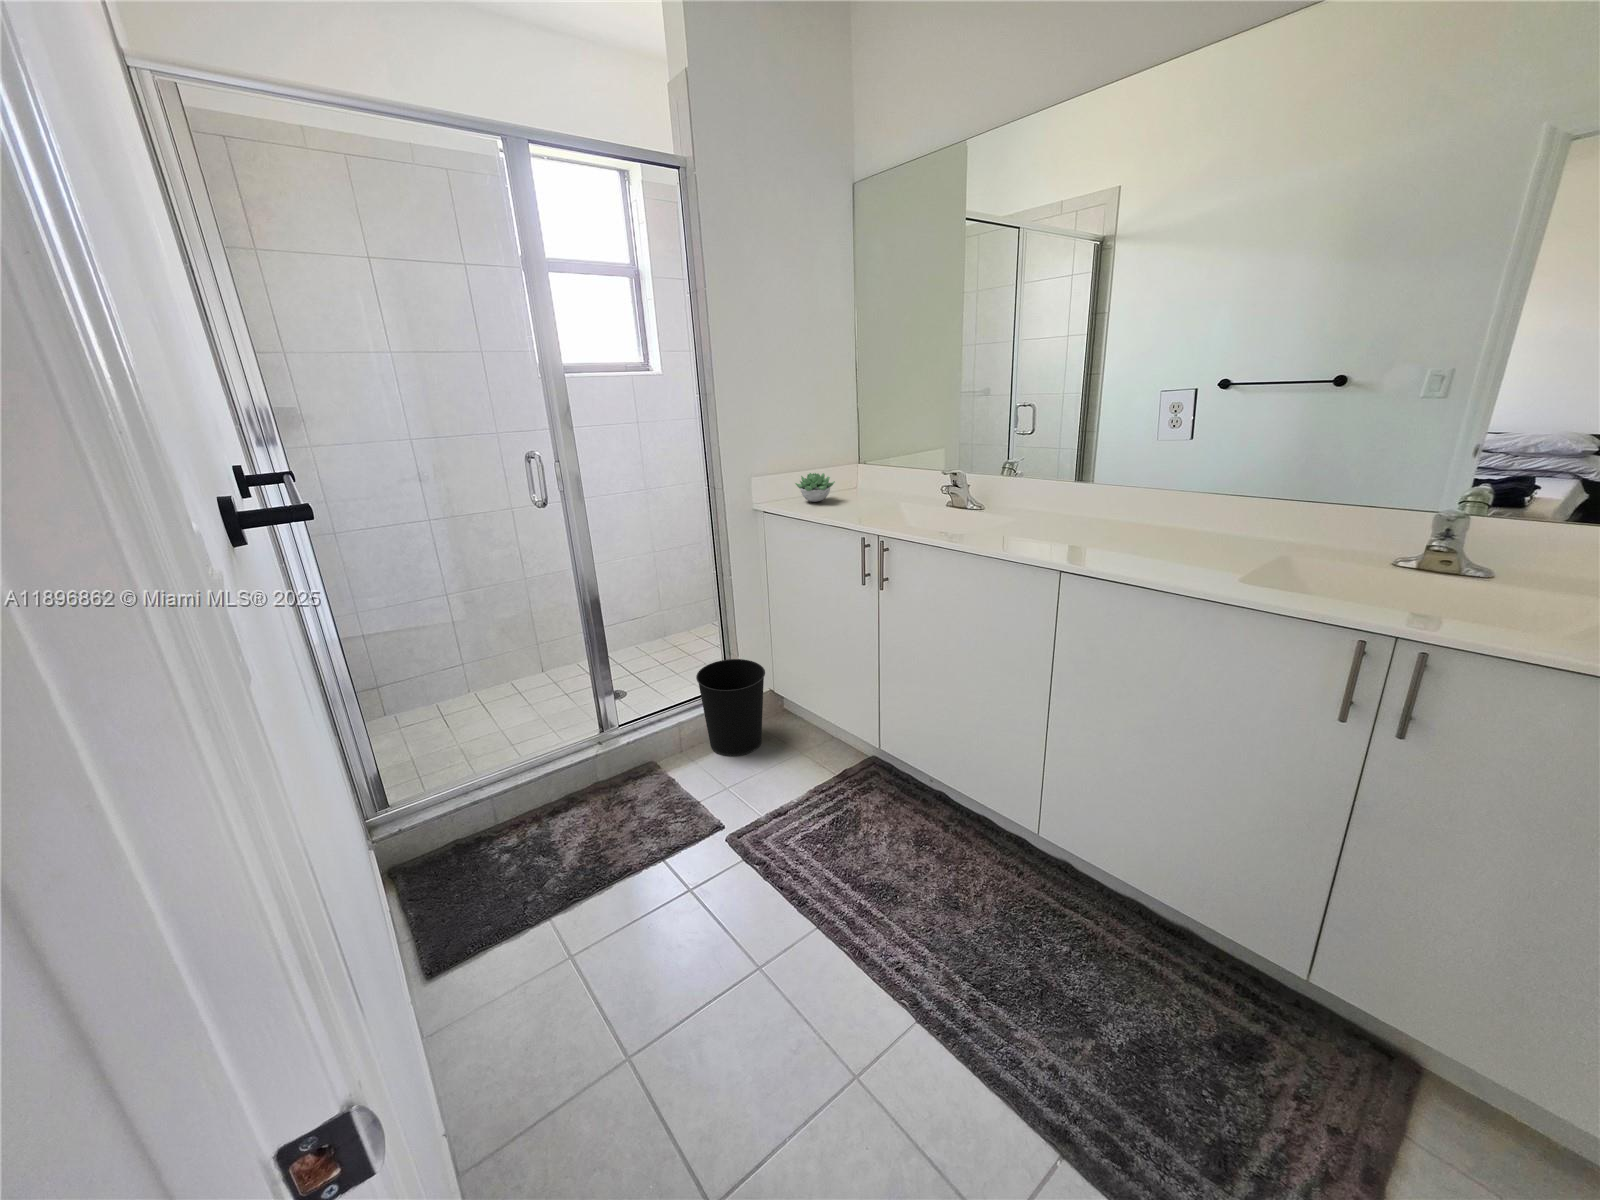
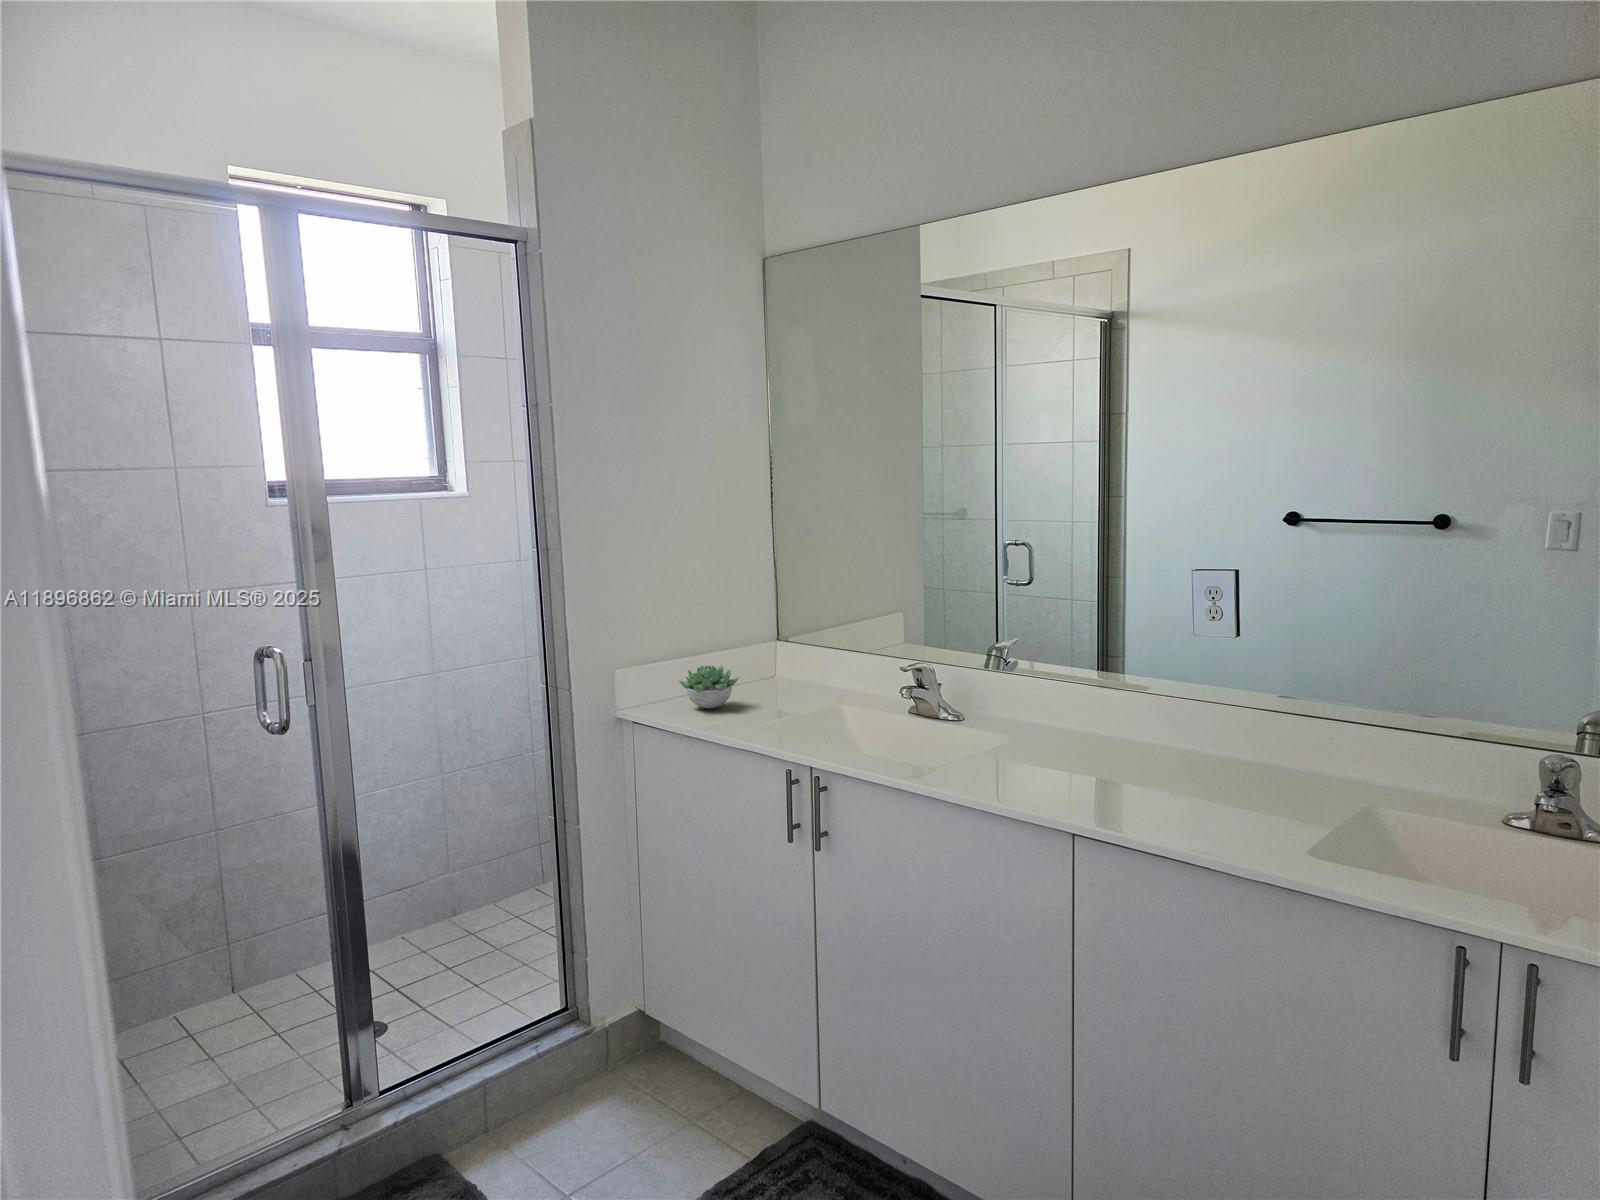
wastebasket: present [696,659,765,756] -> none [517,964,632,1137]

